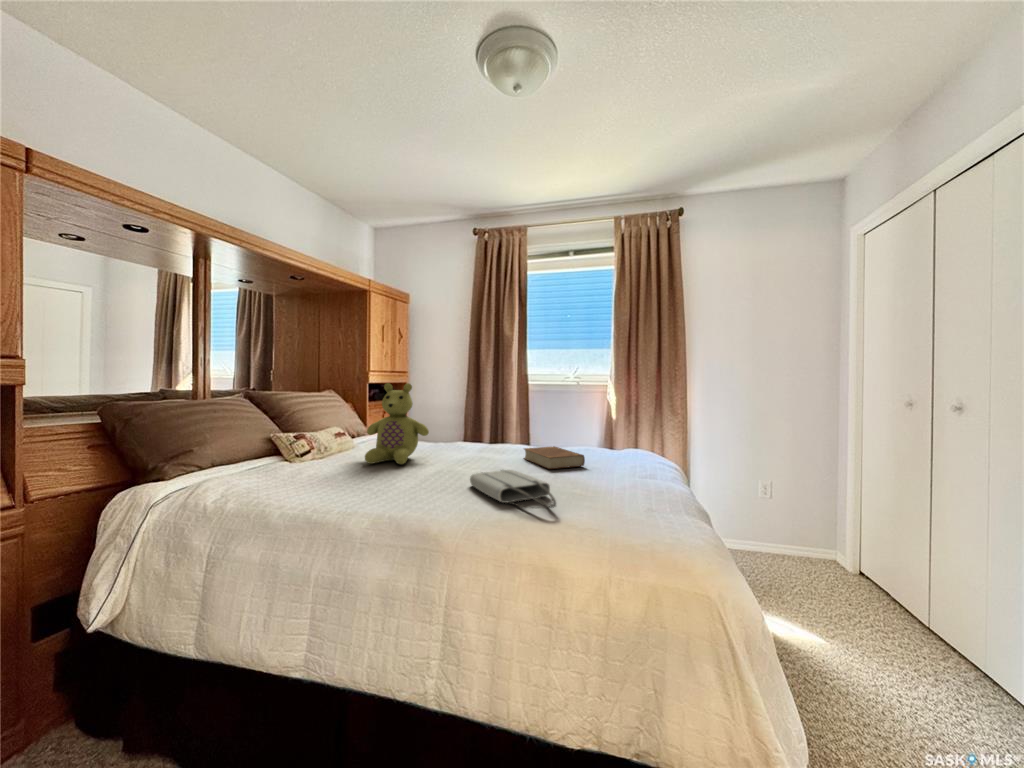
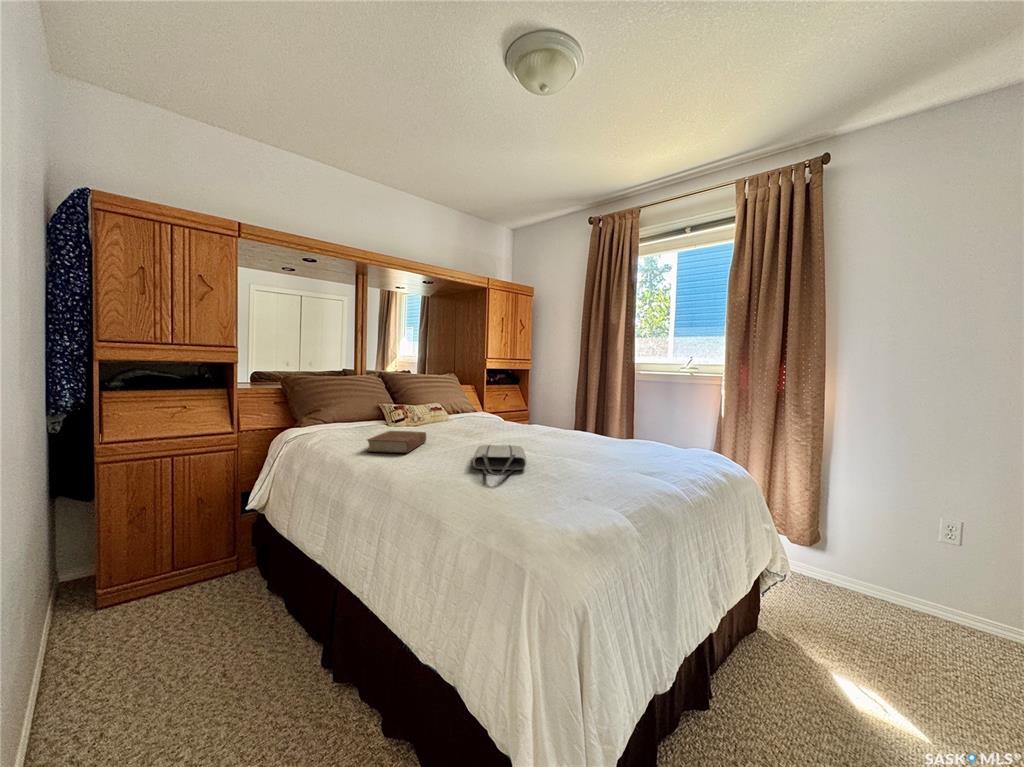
stuffed bear: present [365,383,429,464] -> none [433,367,487,435]
book: present [524,446,585,469] -> present [367,431,426,453]

